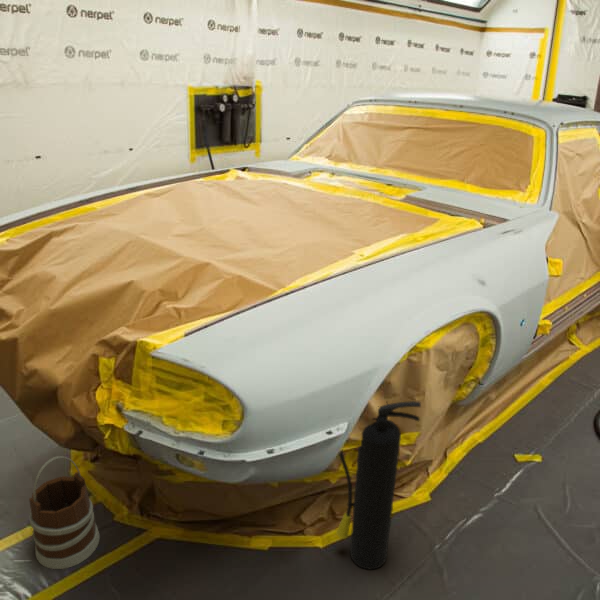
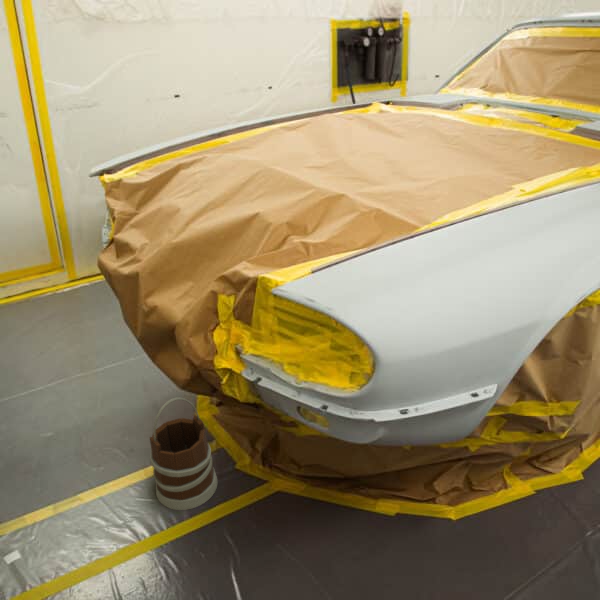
fire extinguisher: present [336,401,421,569] -> none [471,361,589,551]

